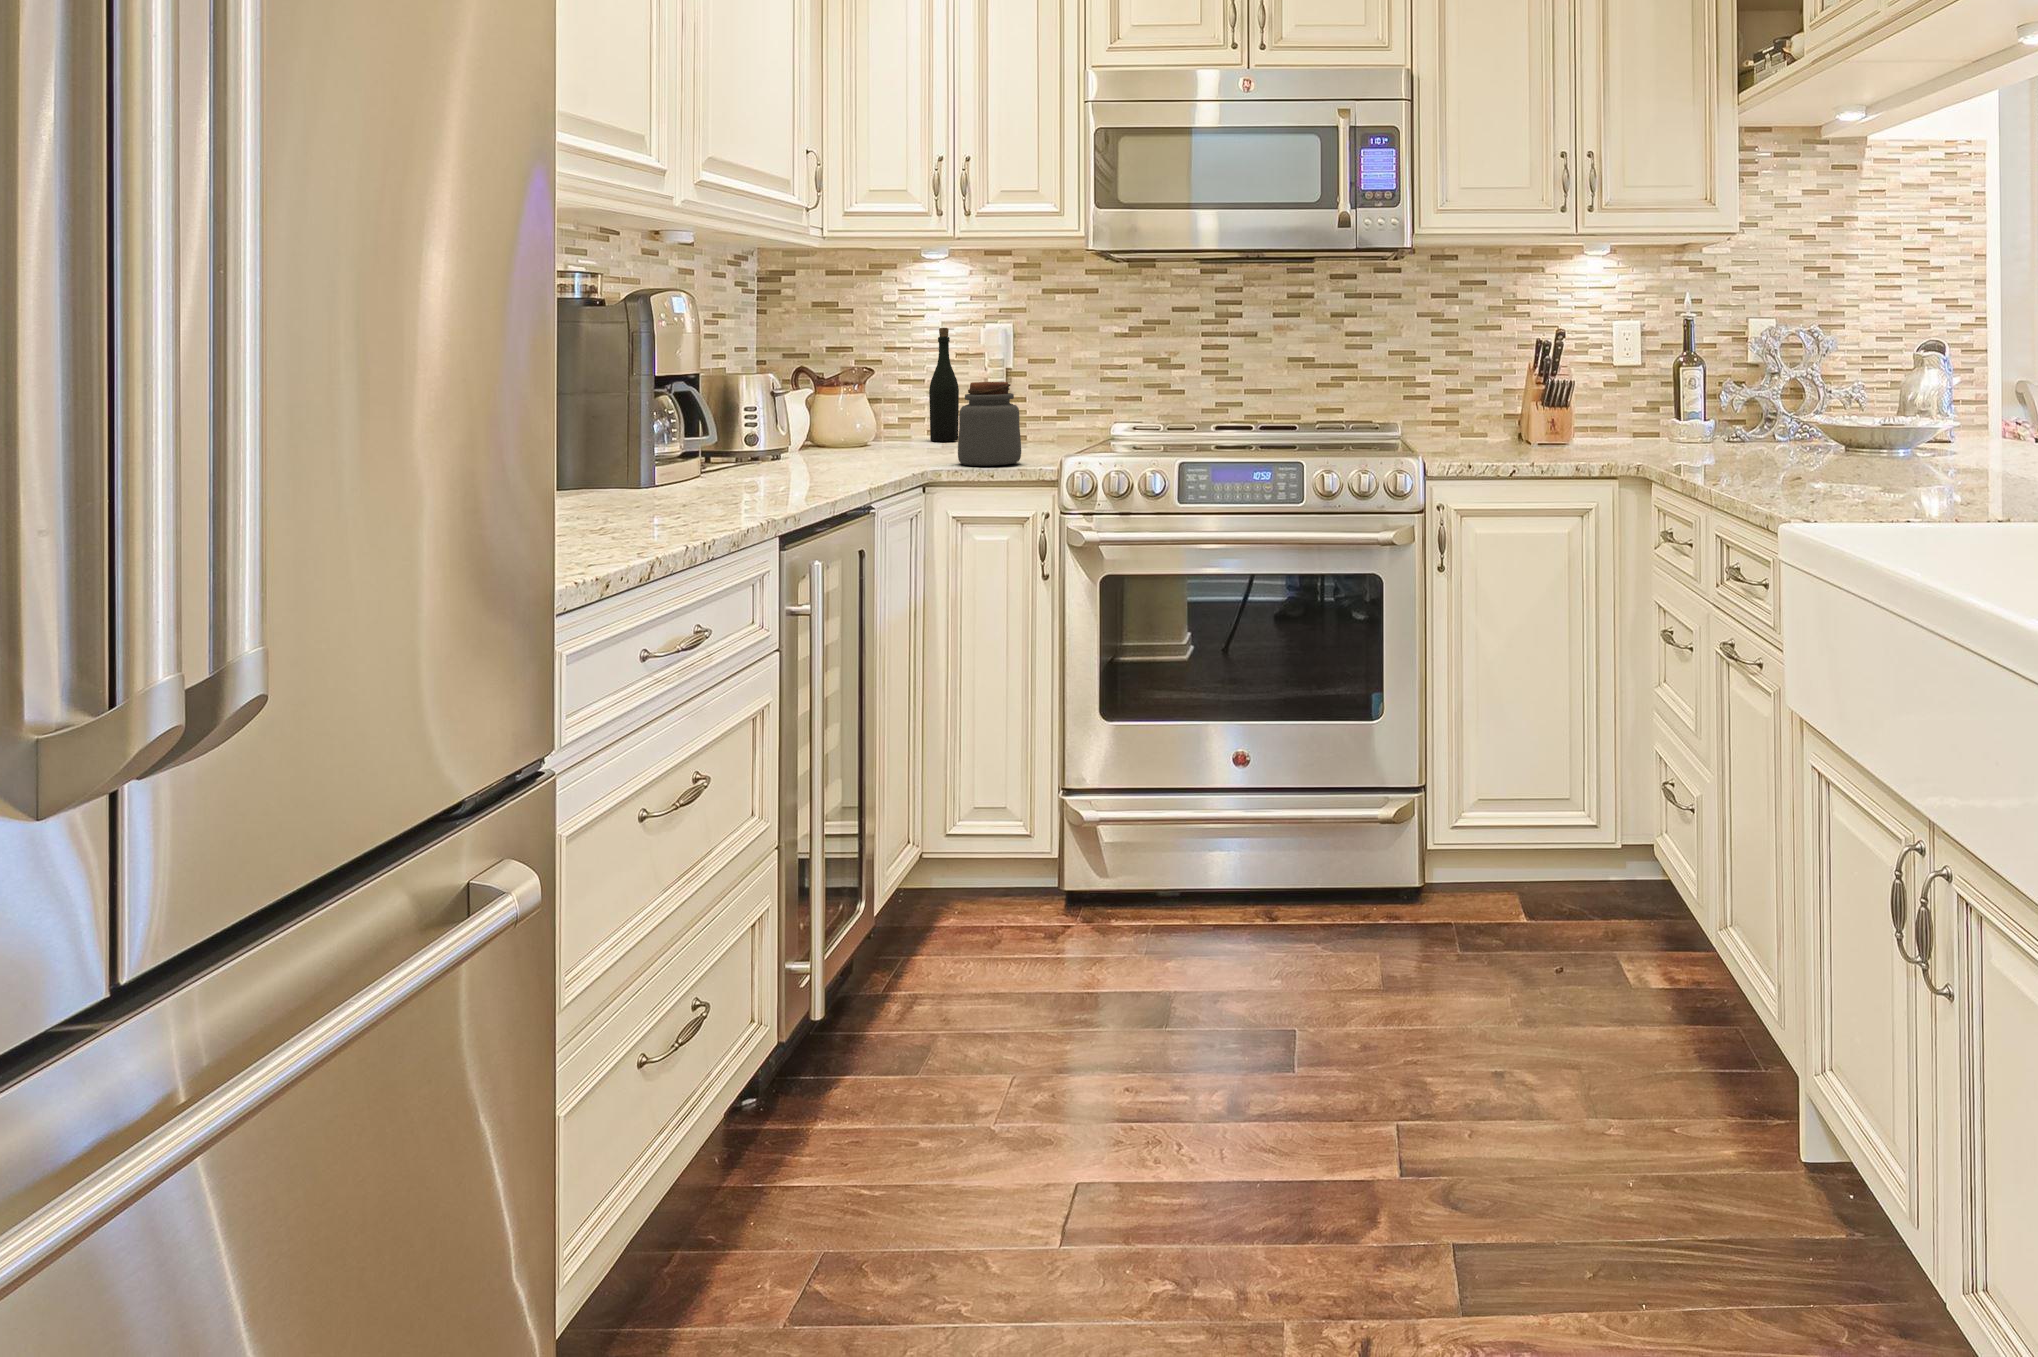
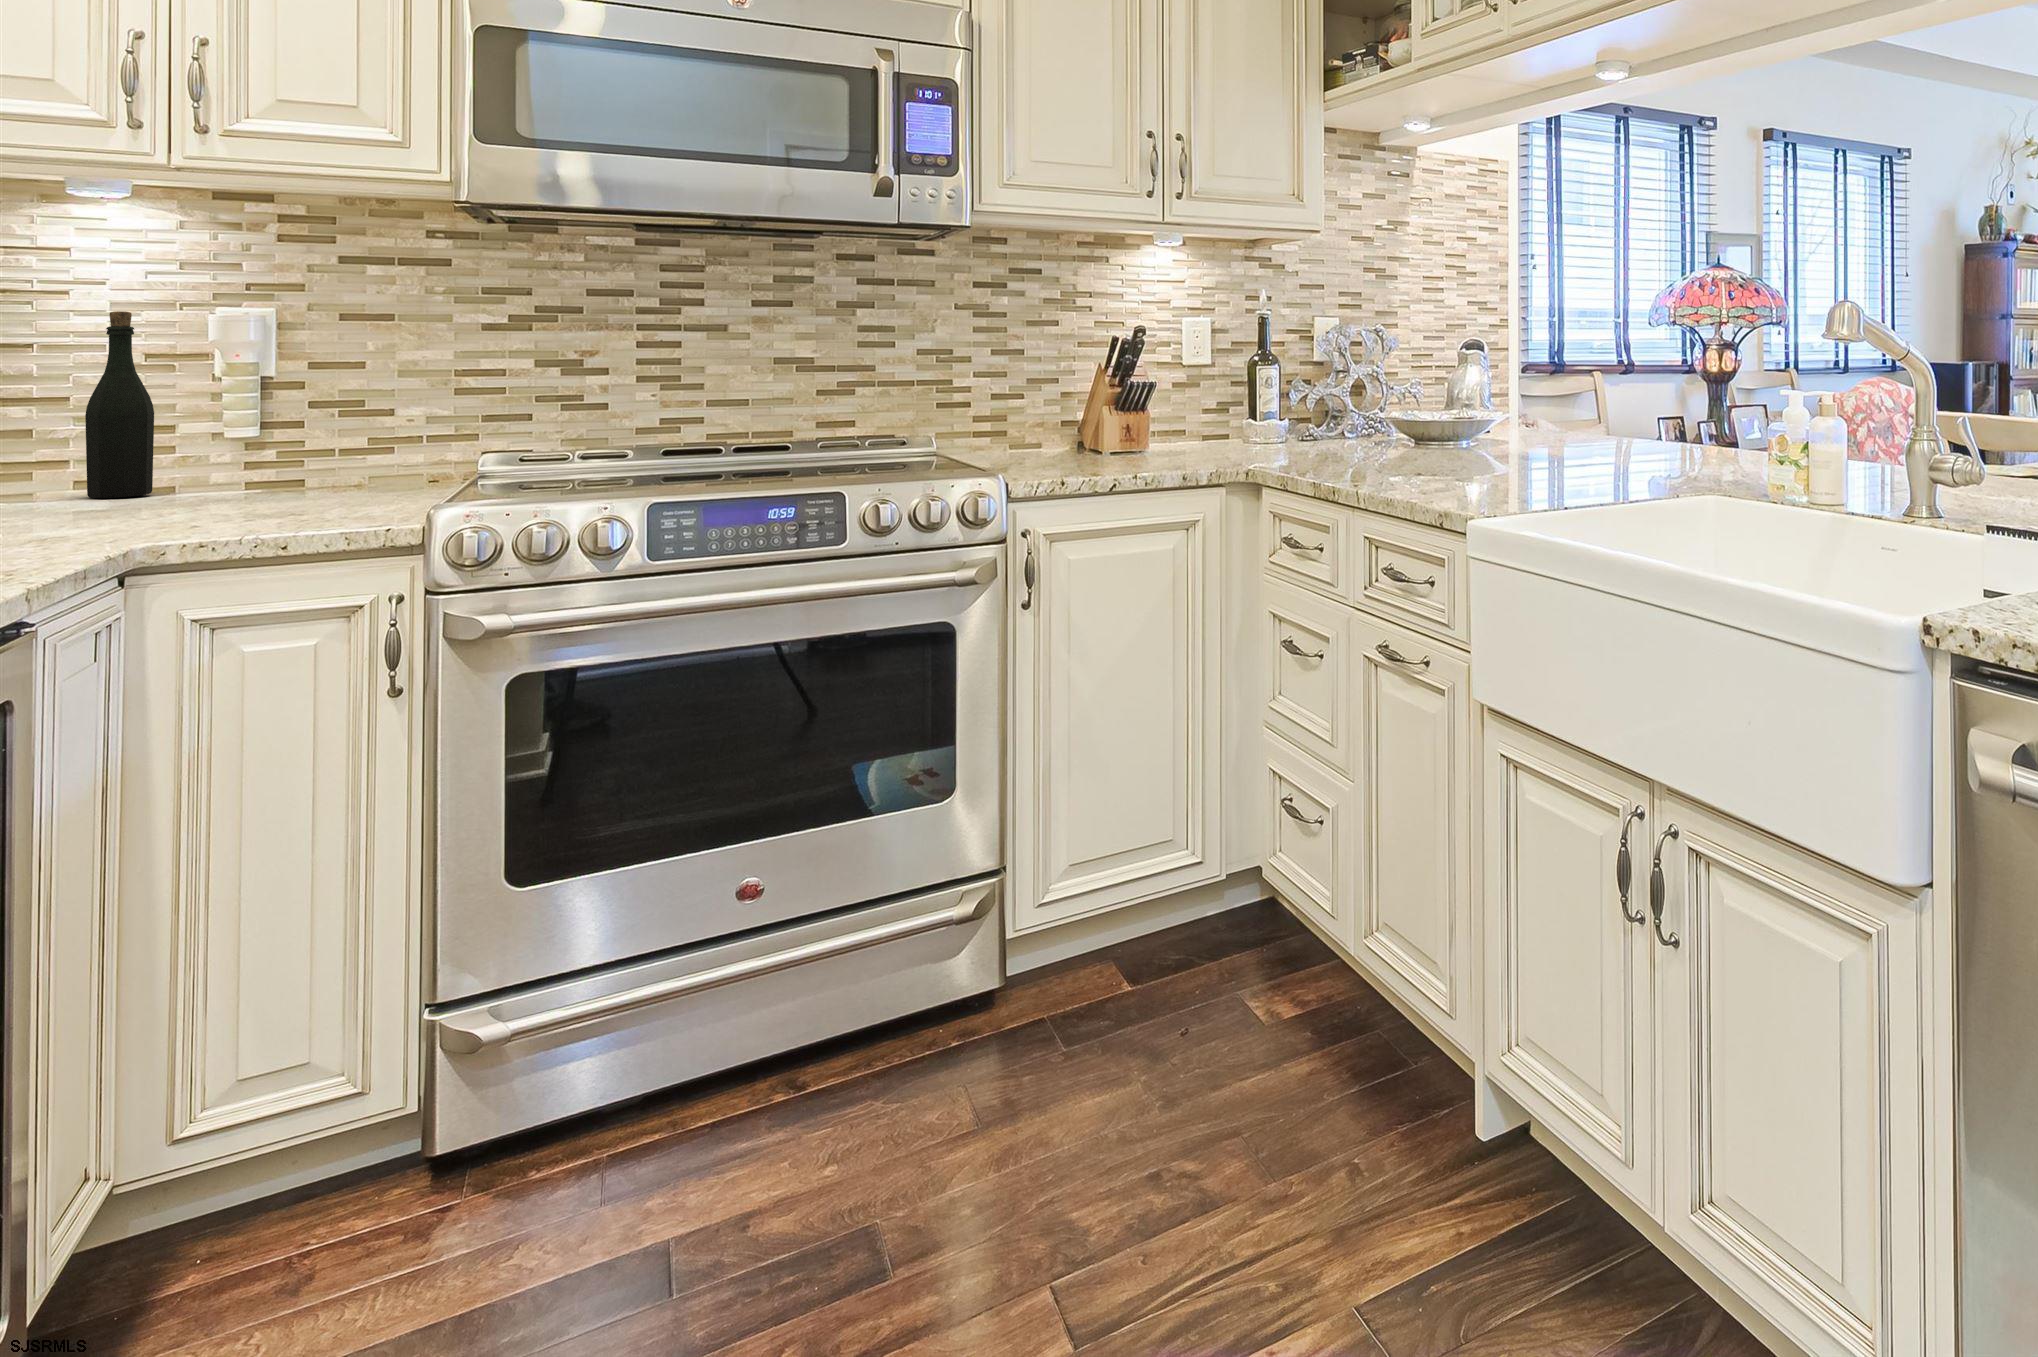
jar: present [958,382,1021,466] -> none [206,398,344,532]

